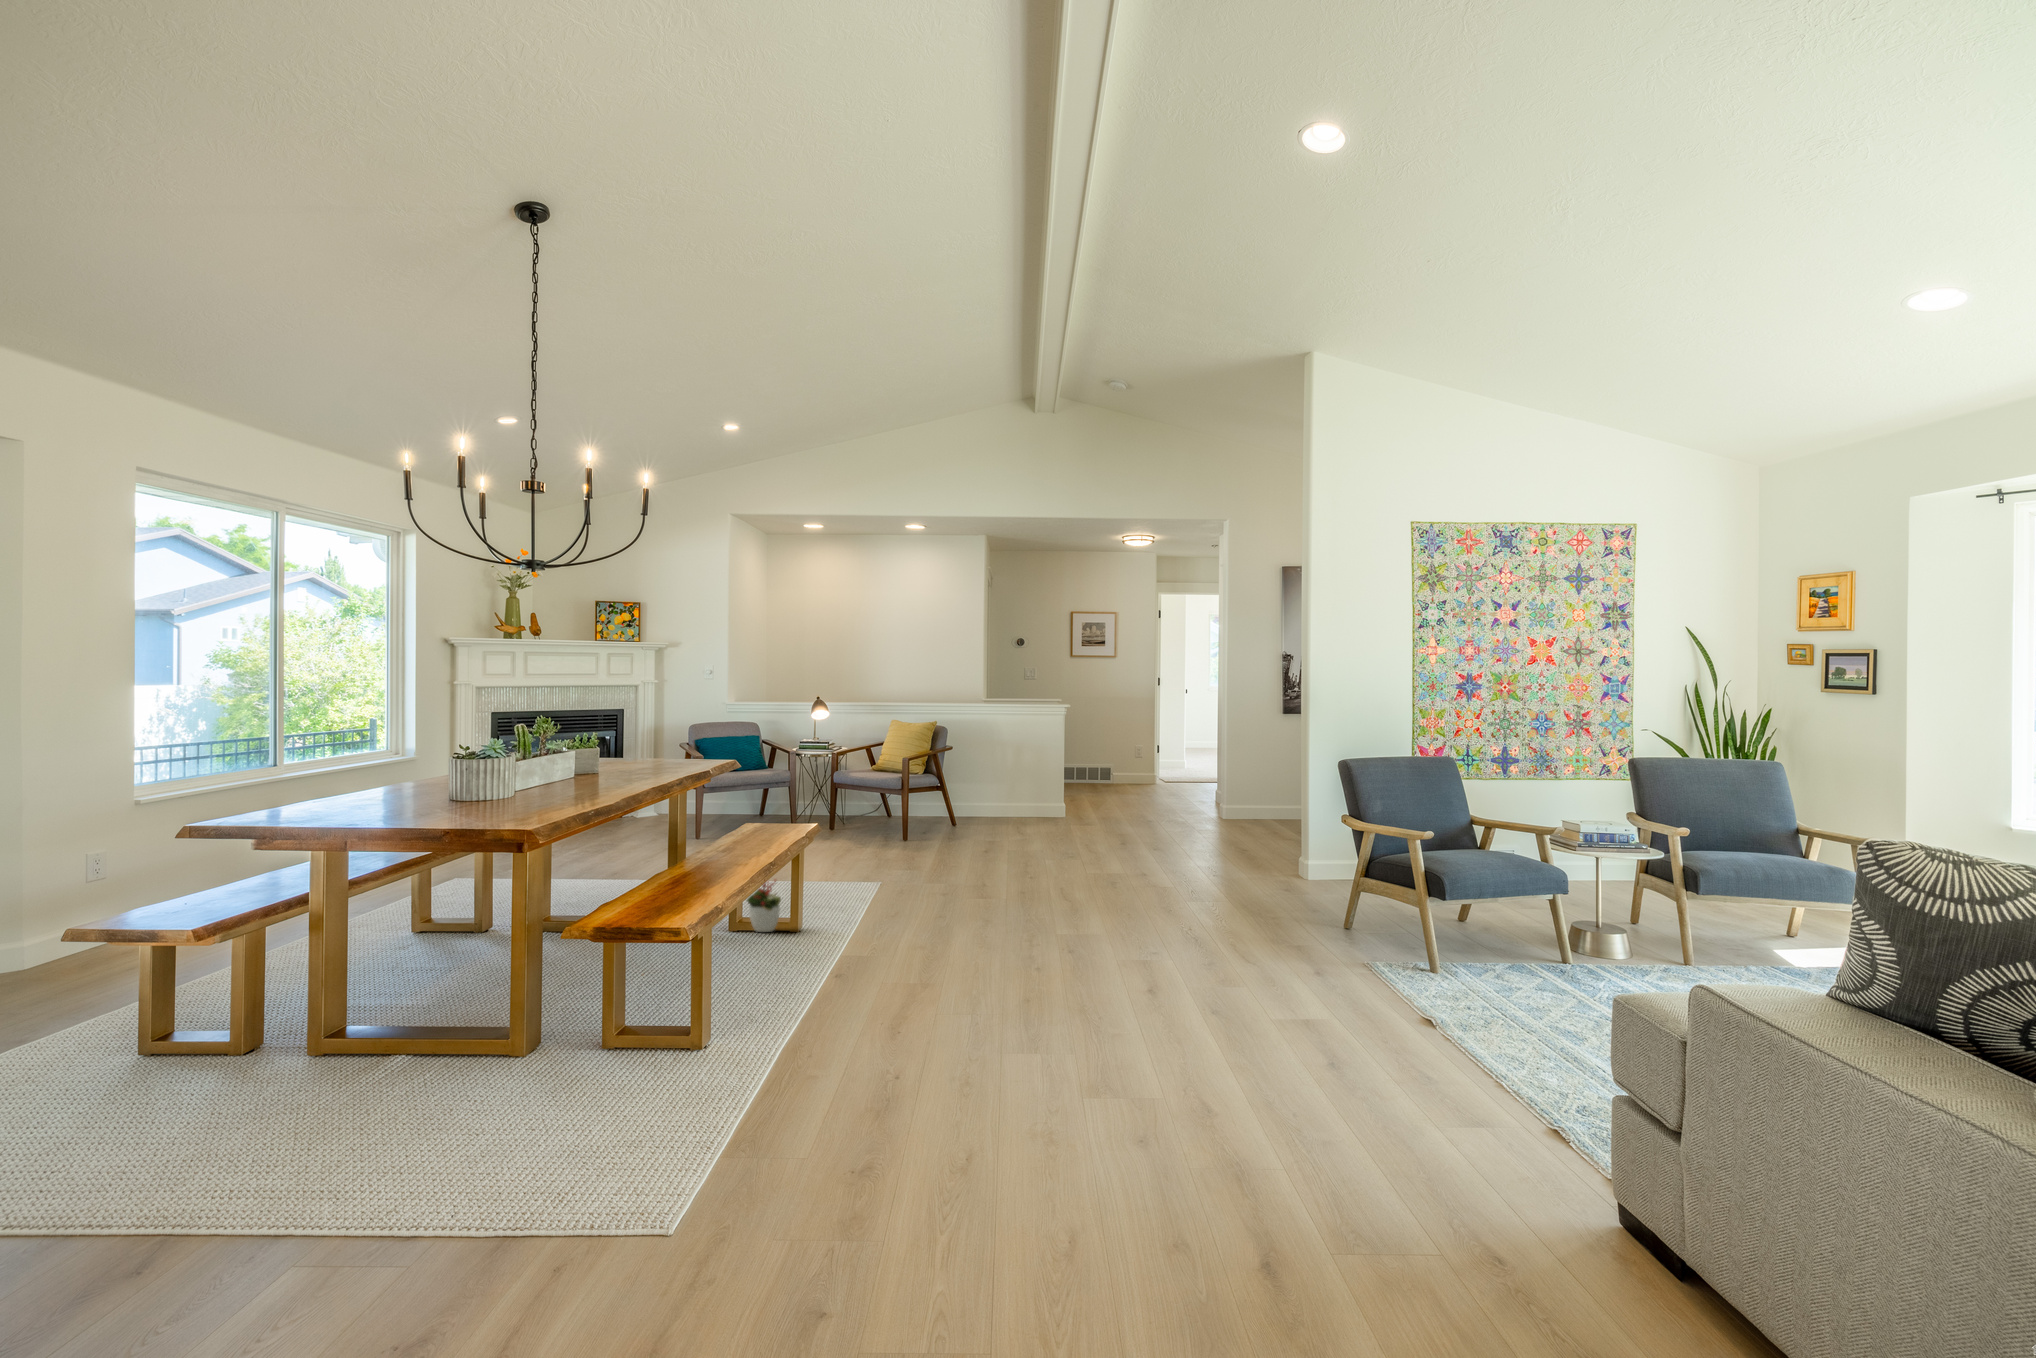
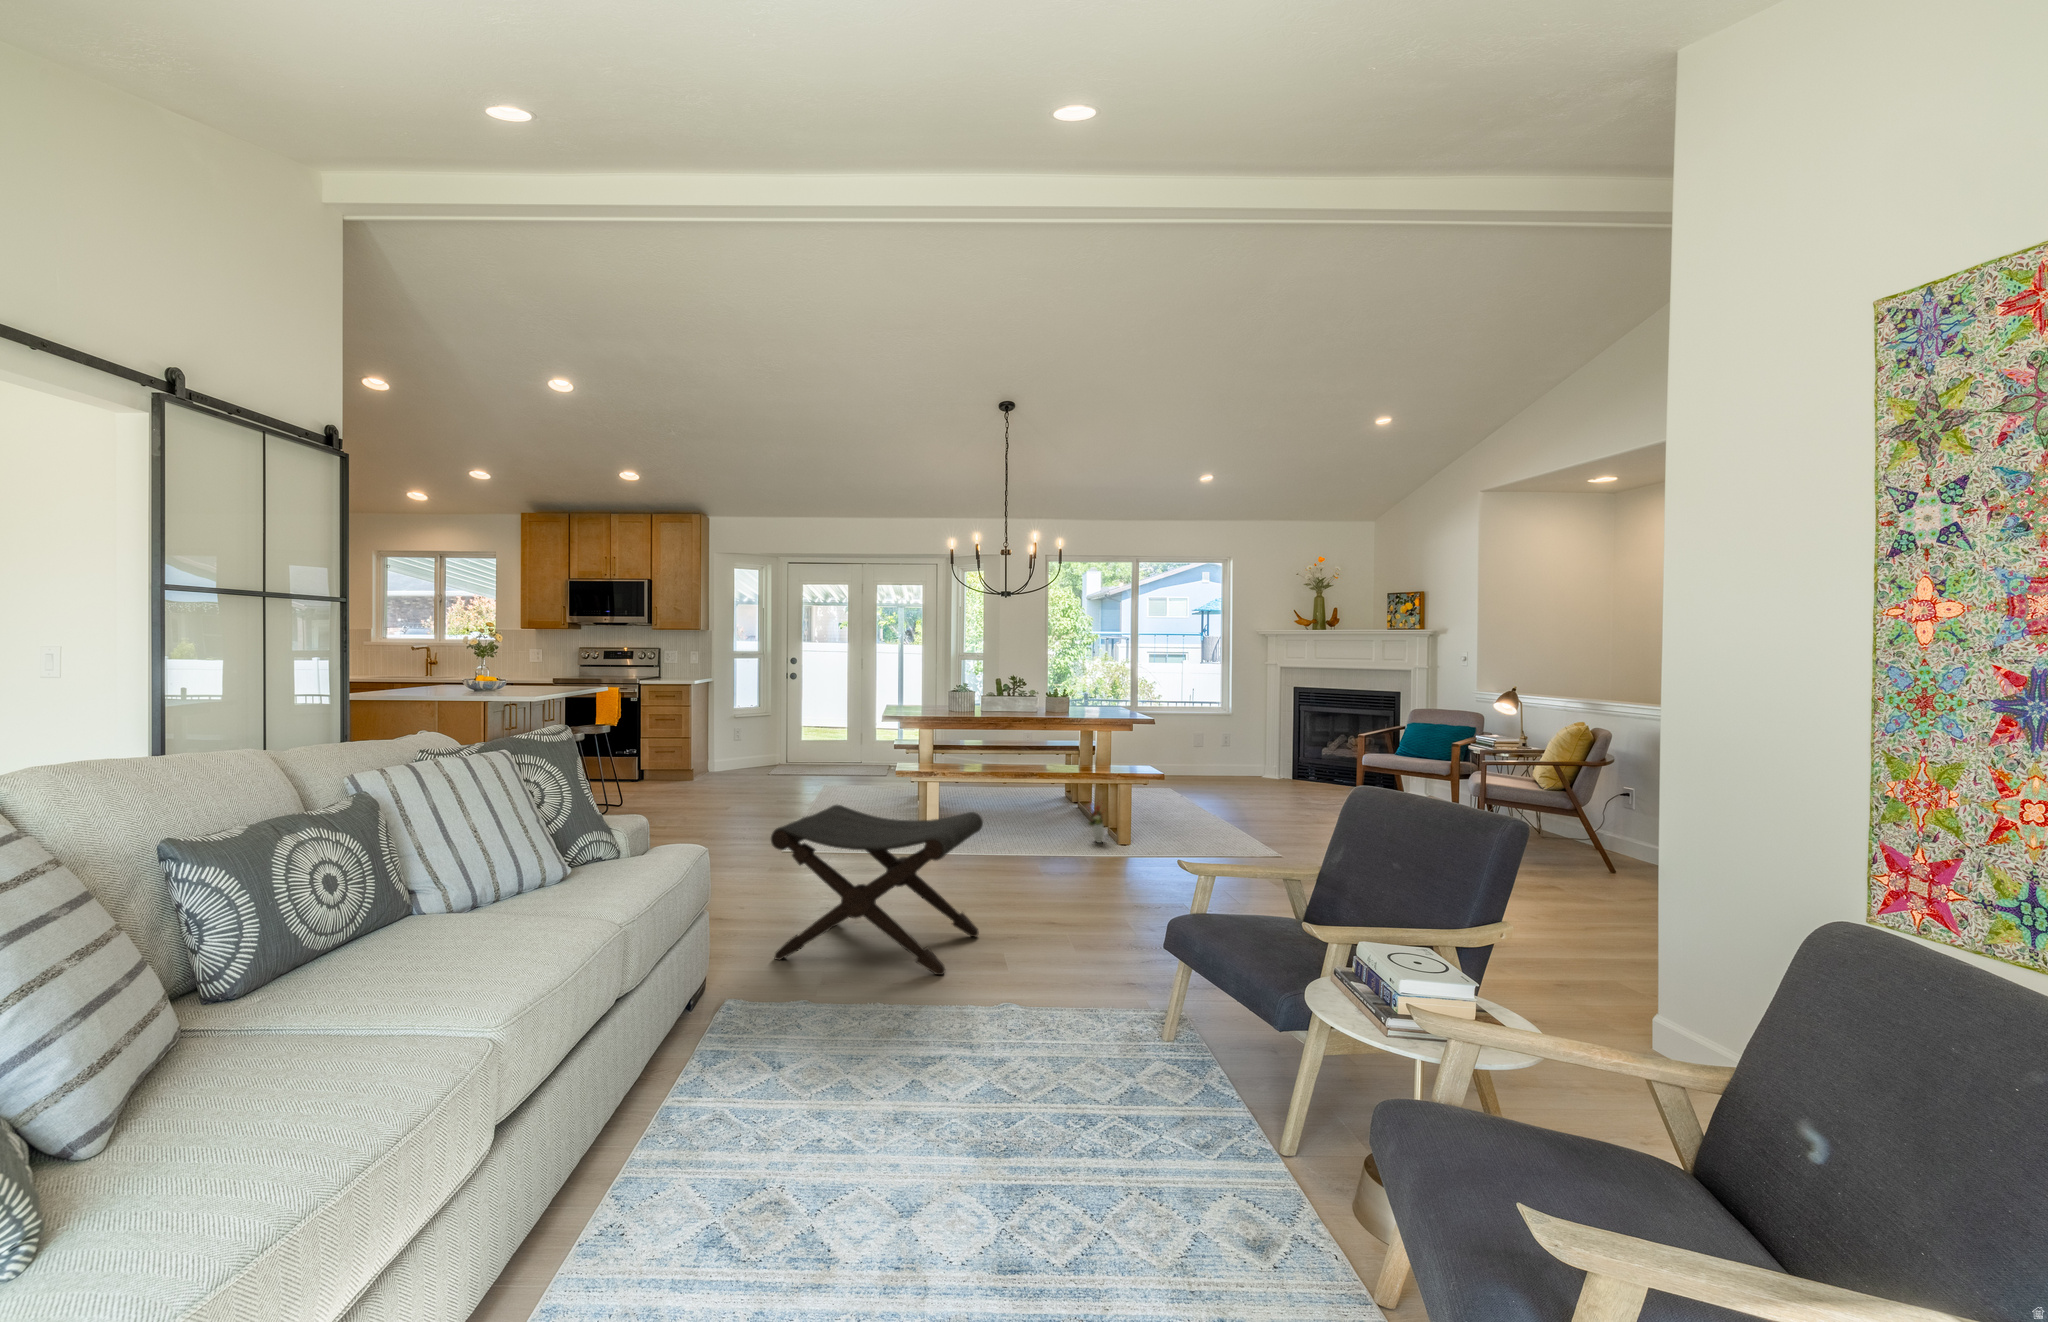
footstool: none [1203,858,1416,1120] -> present [771,805,983,975]

